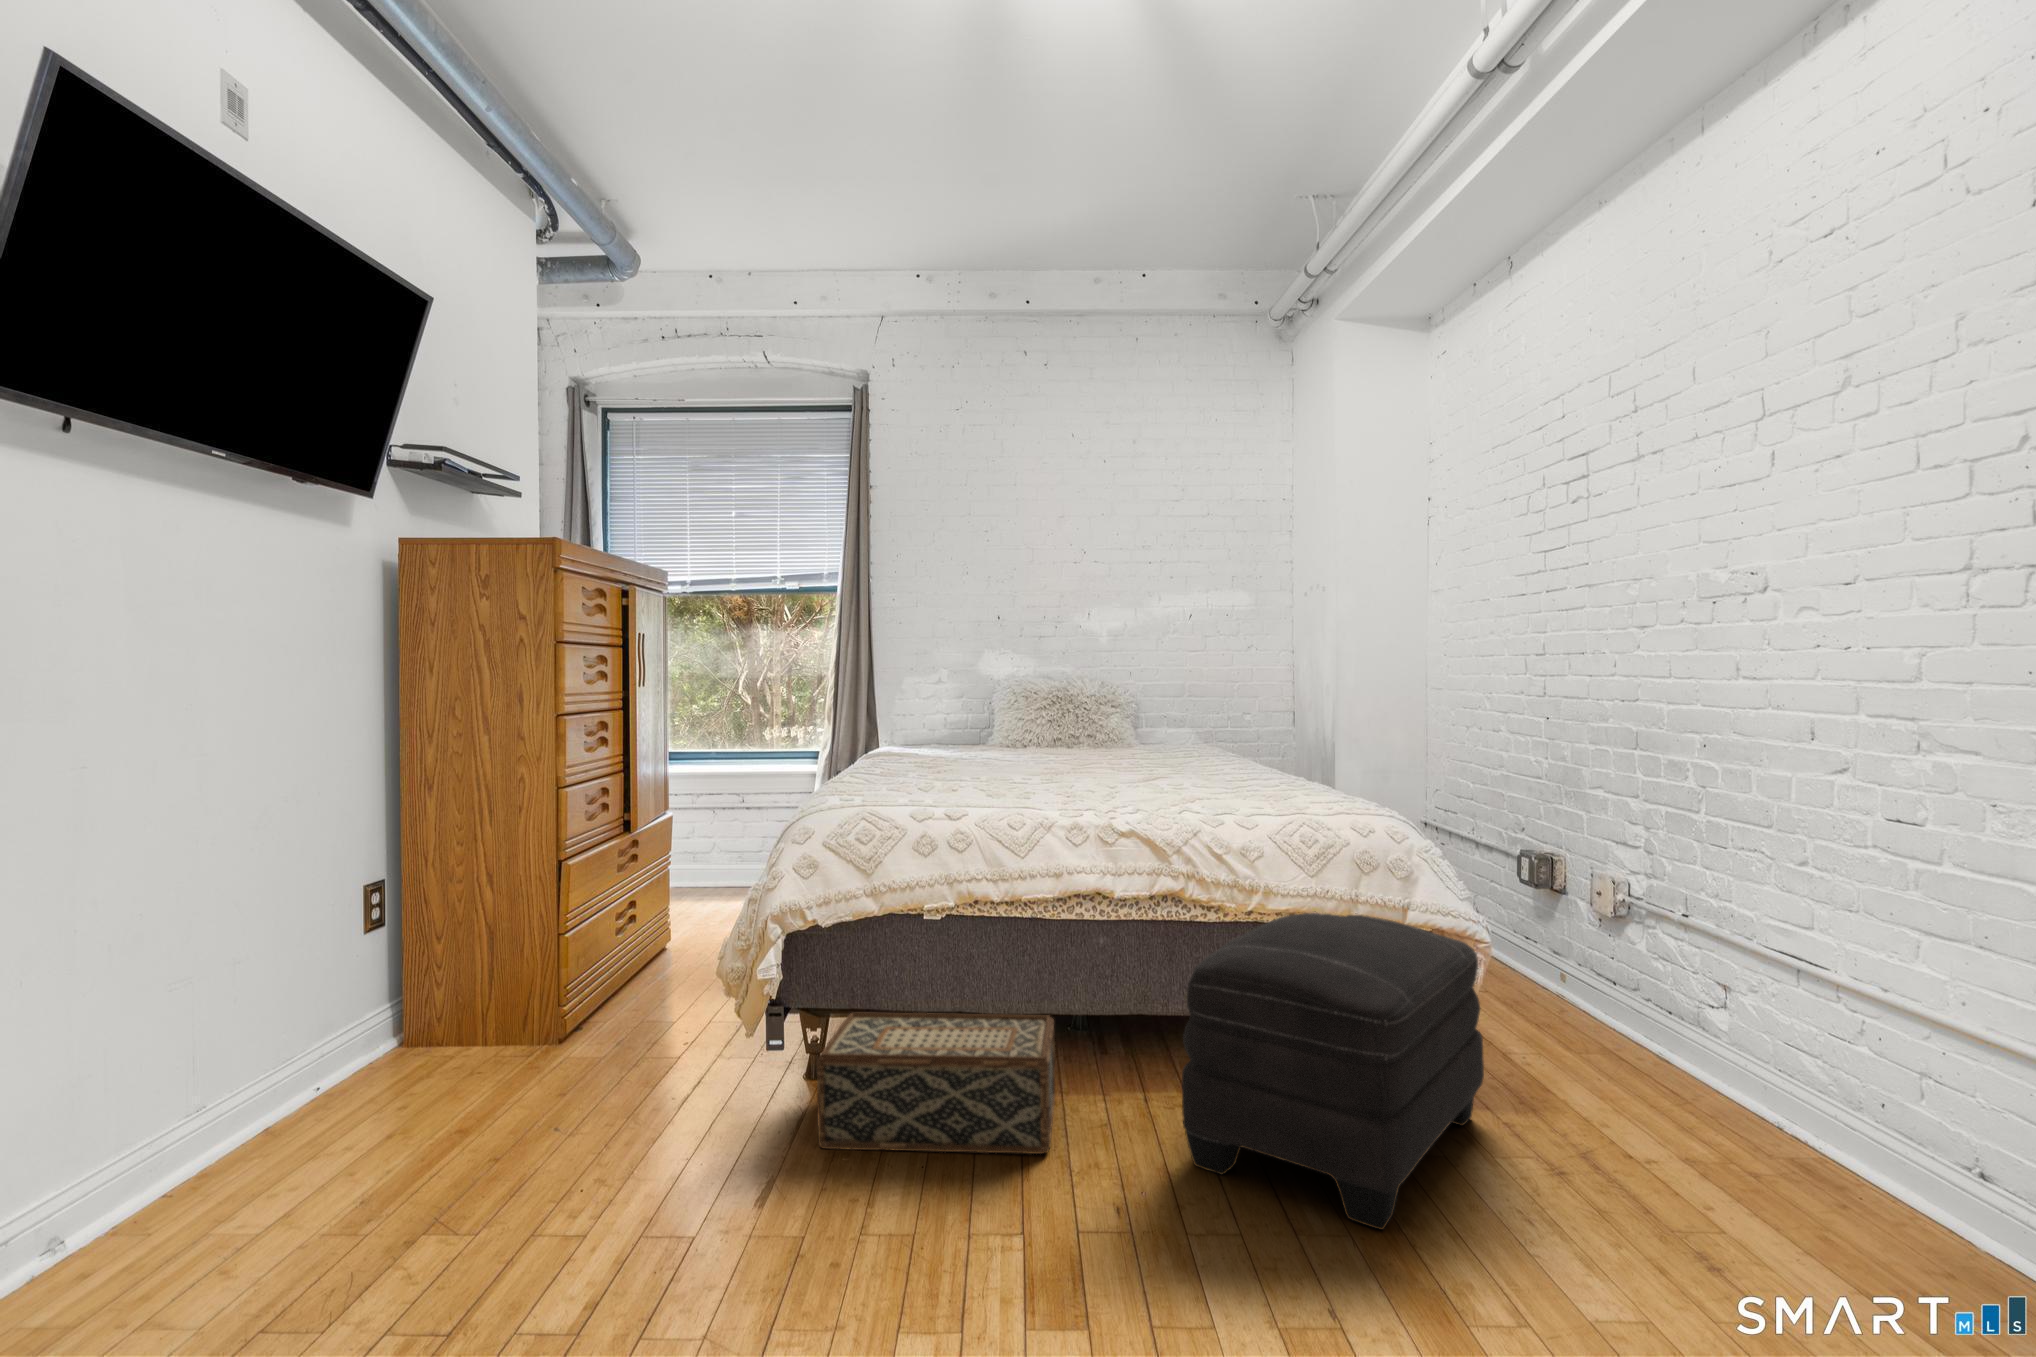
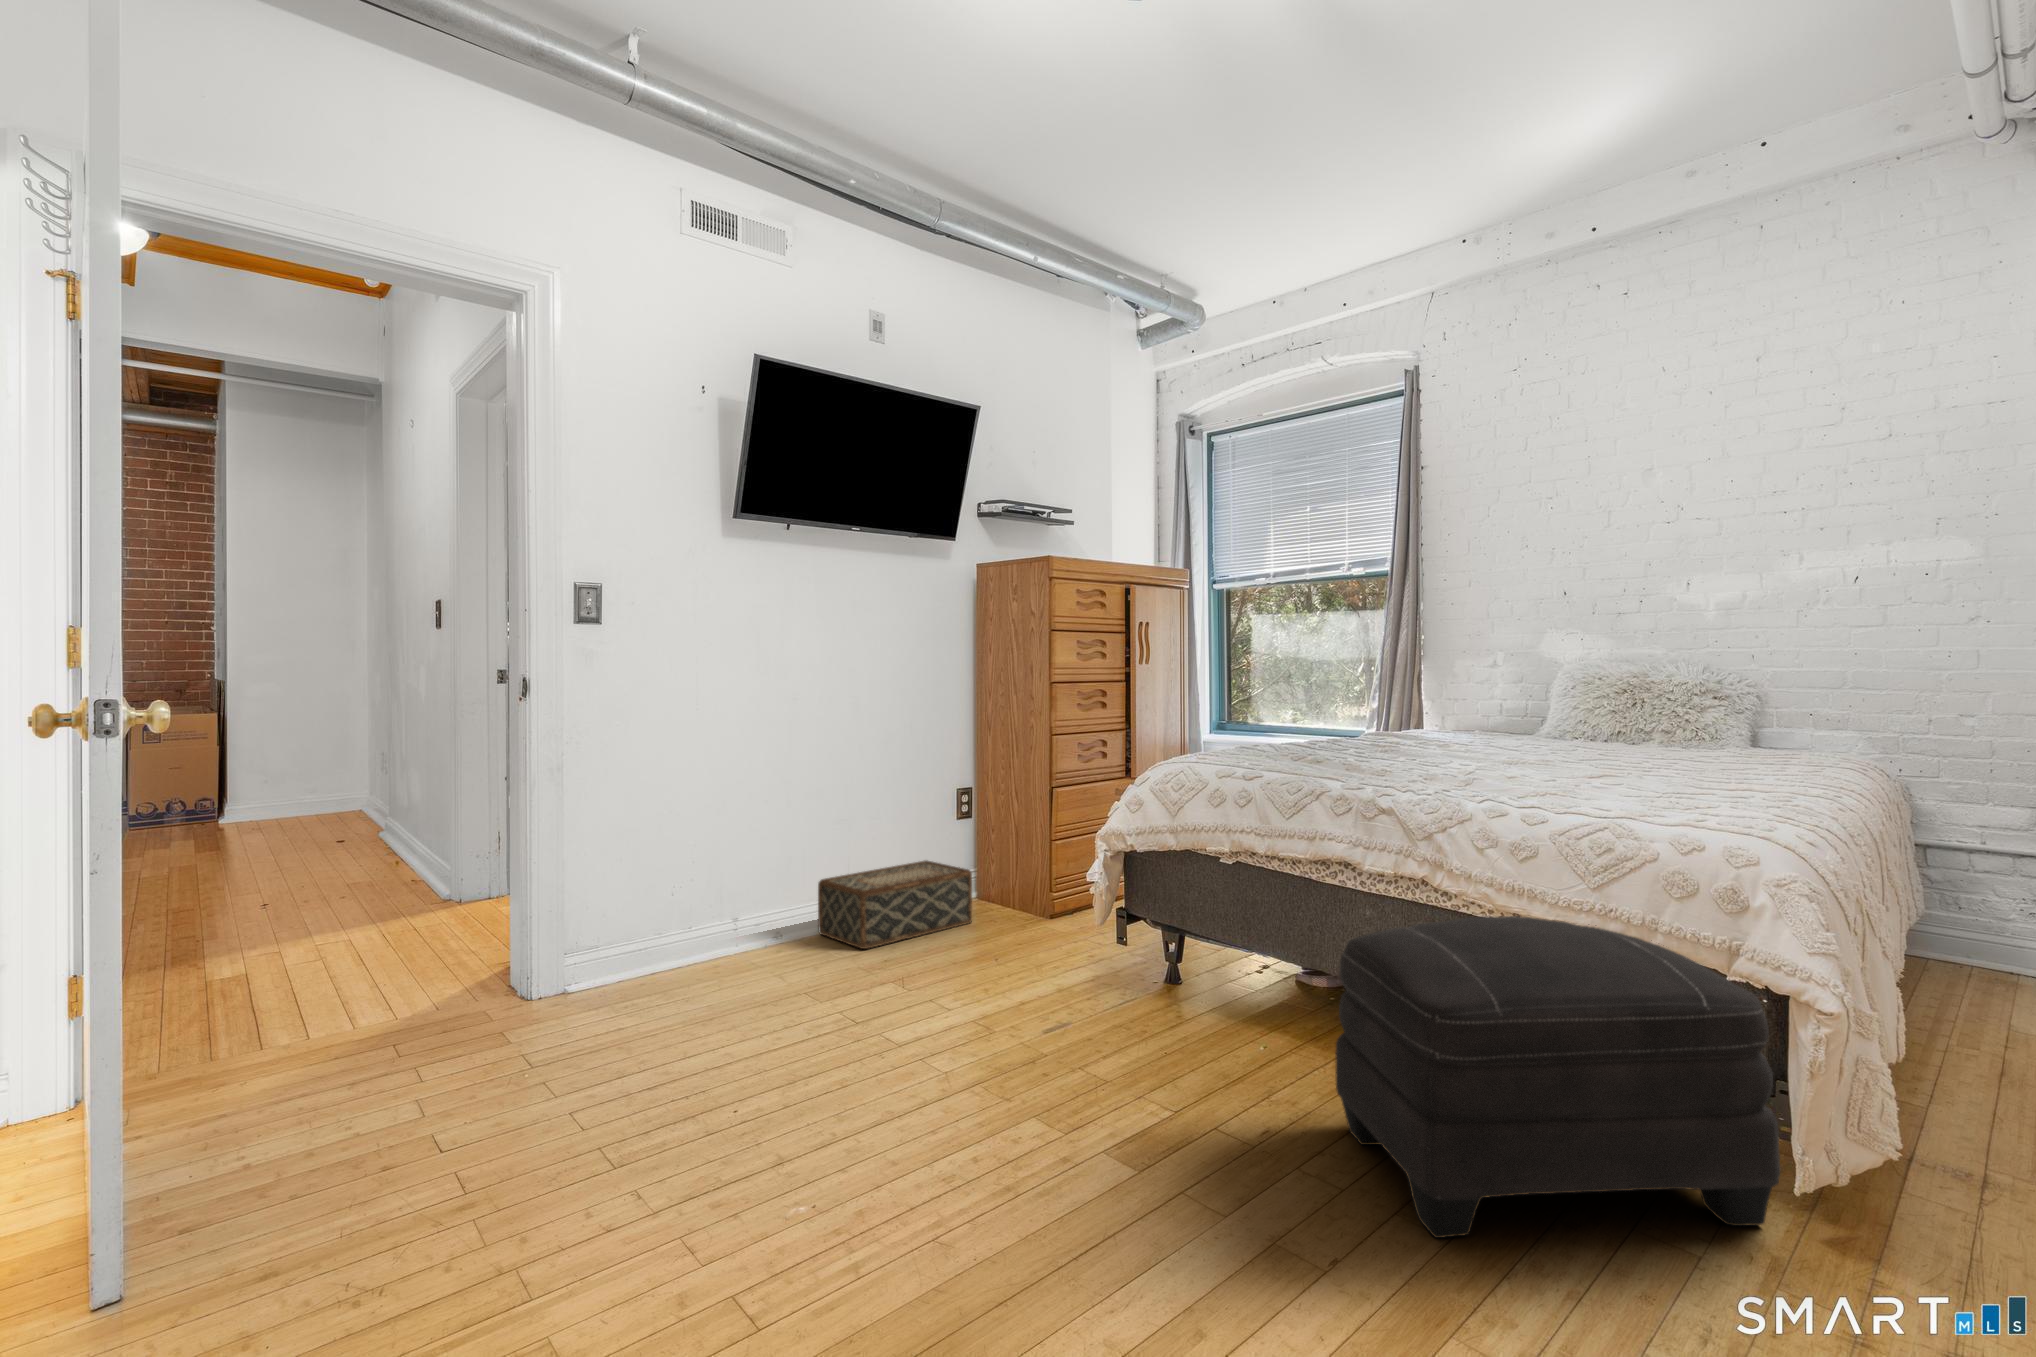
woven basket: present [817,1013,1055,1154] -> present [818,861,972,949]

